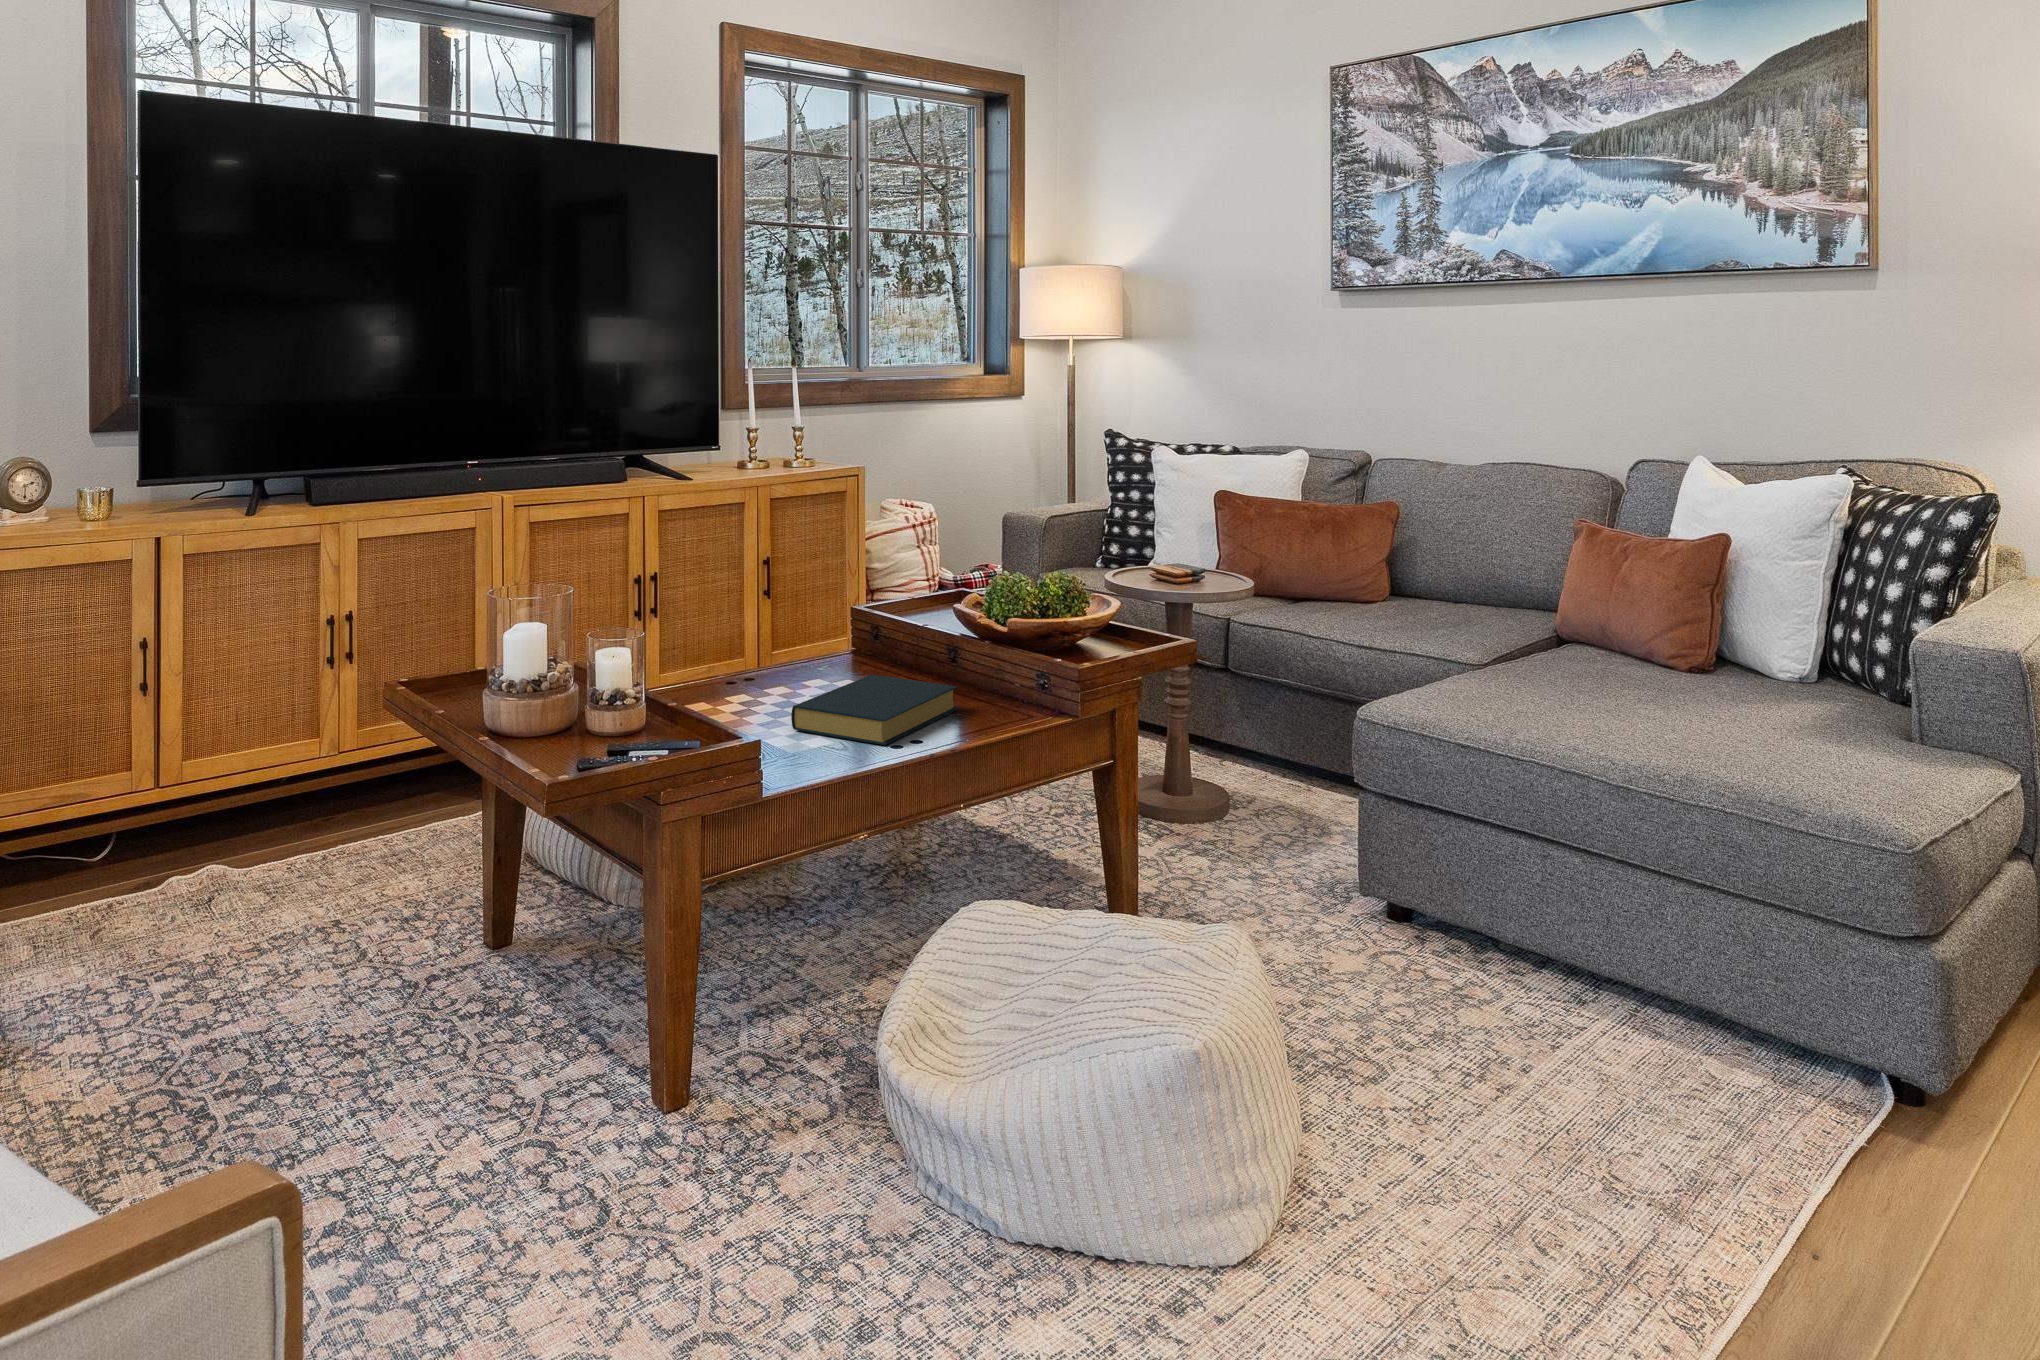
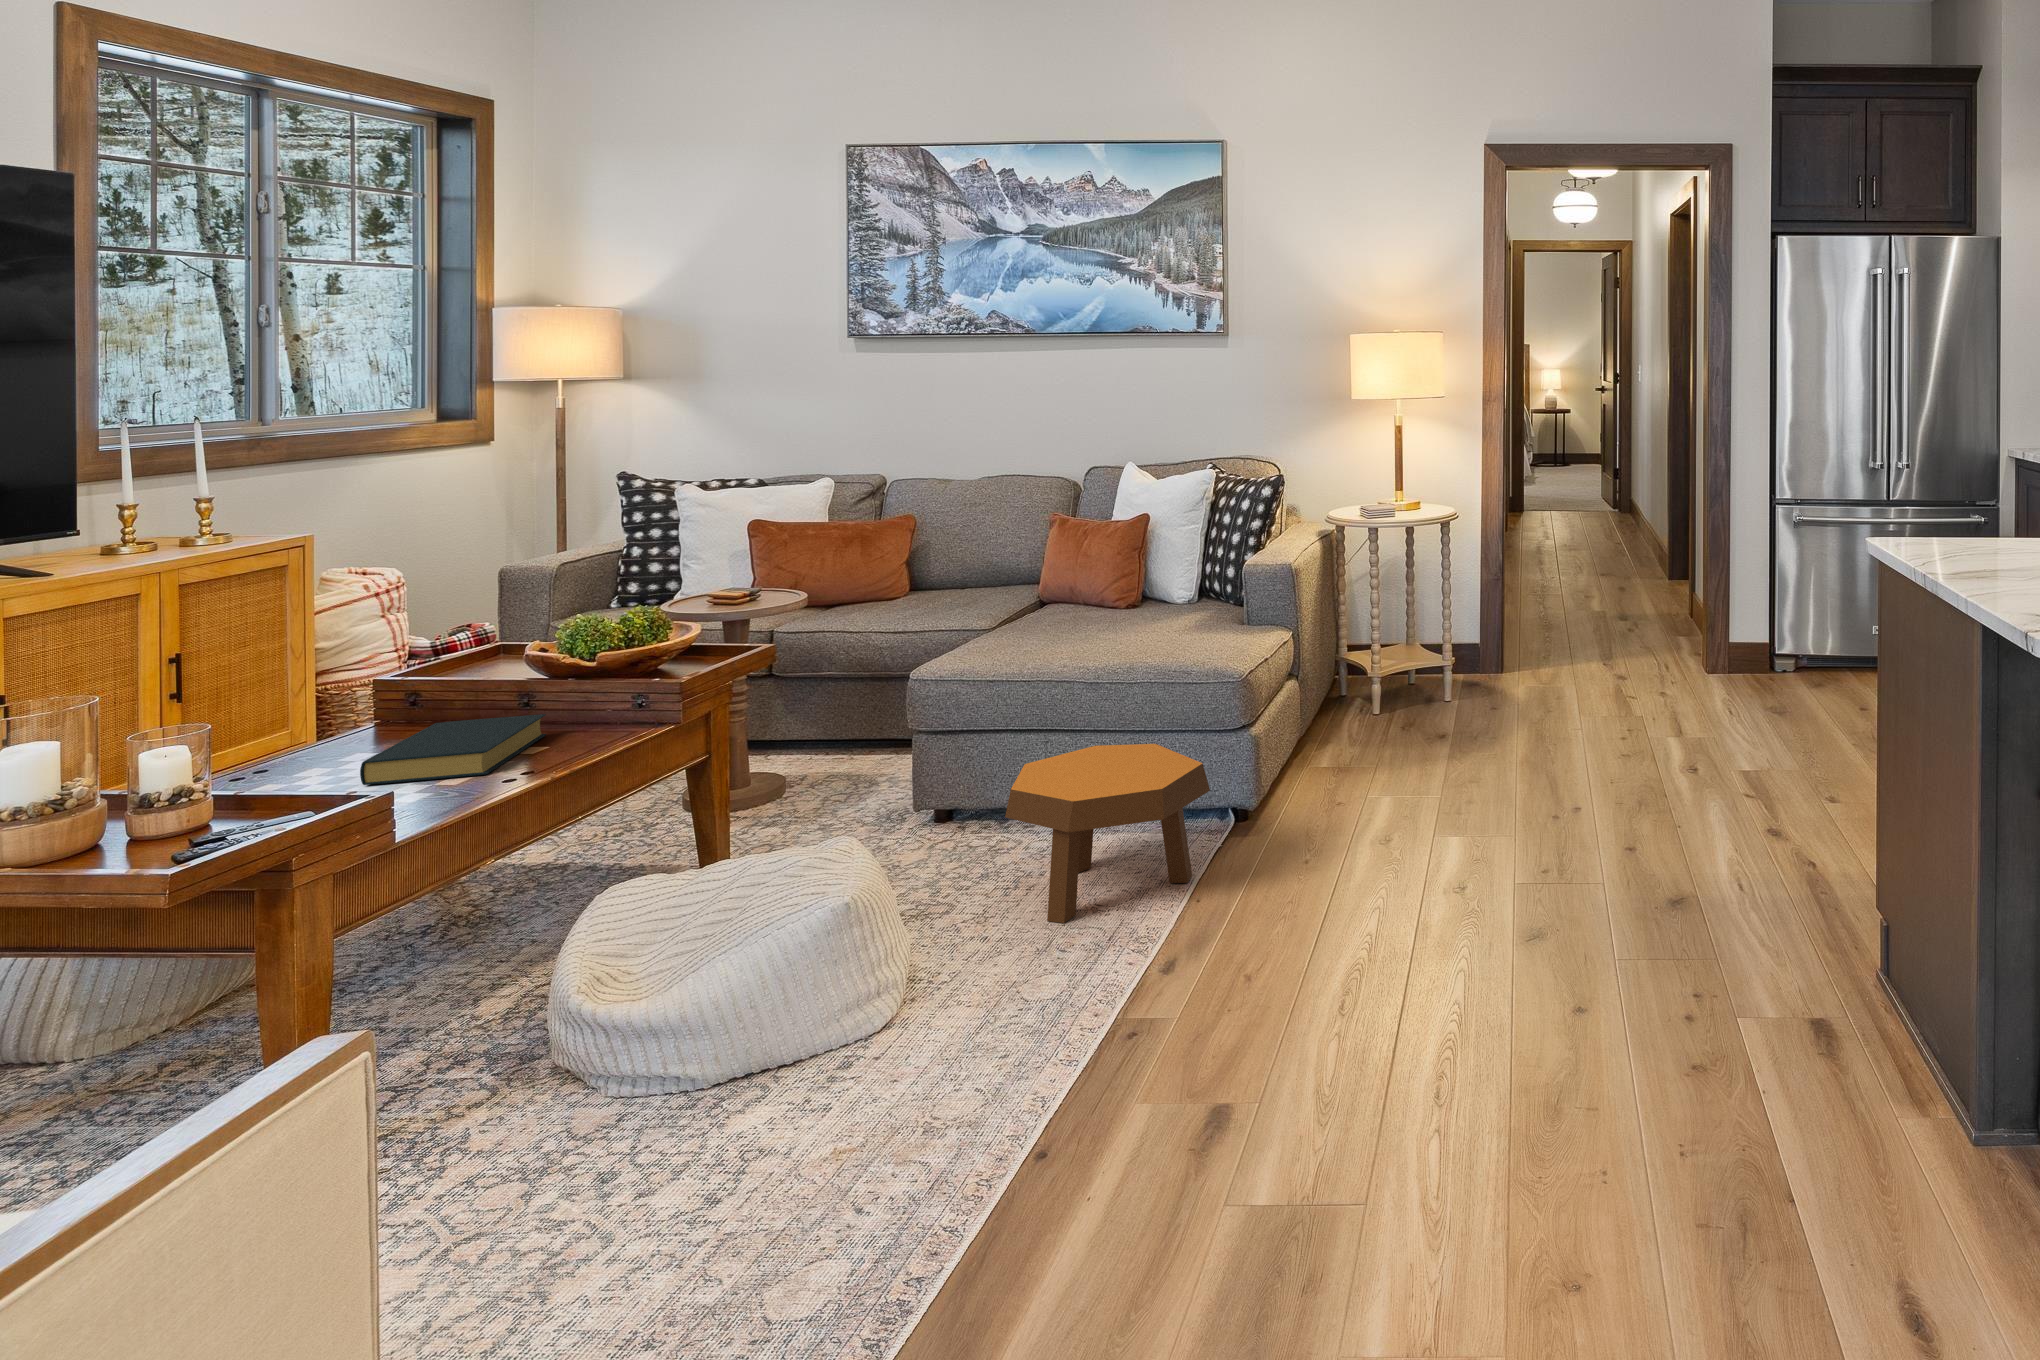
footstool: none [1462,887,1827,1177] -> present [1005,744,1210,923]

